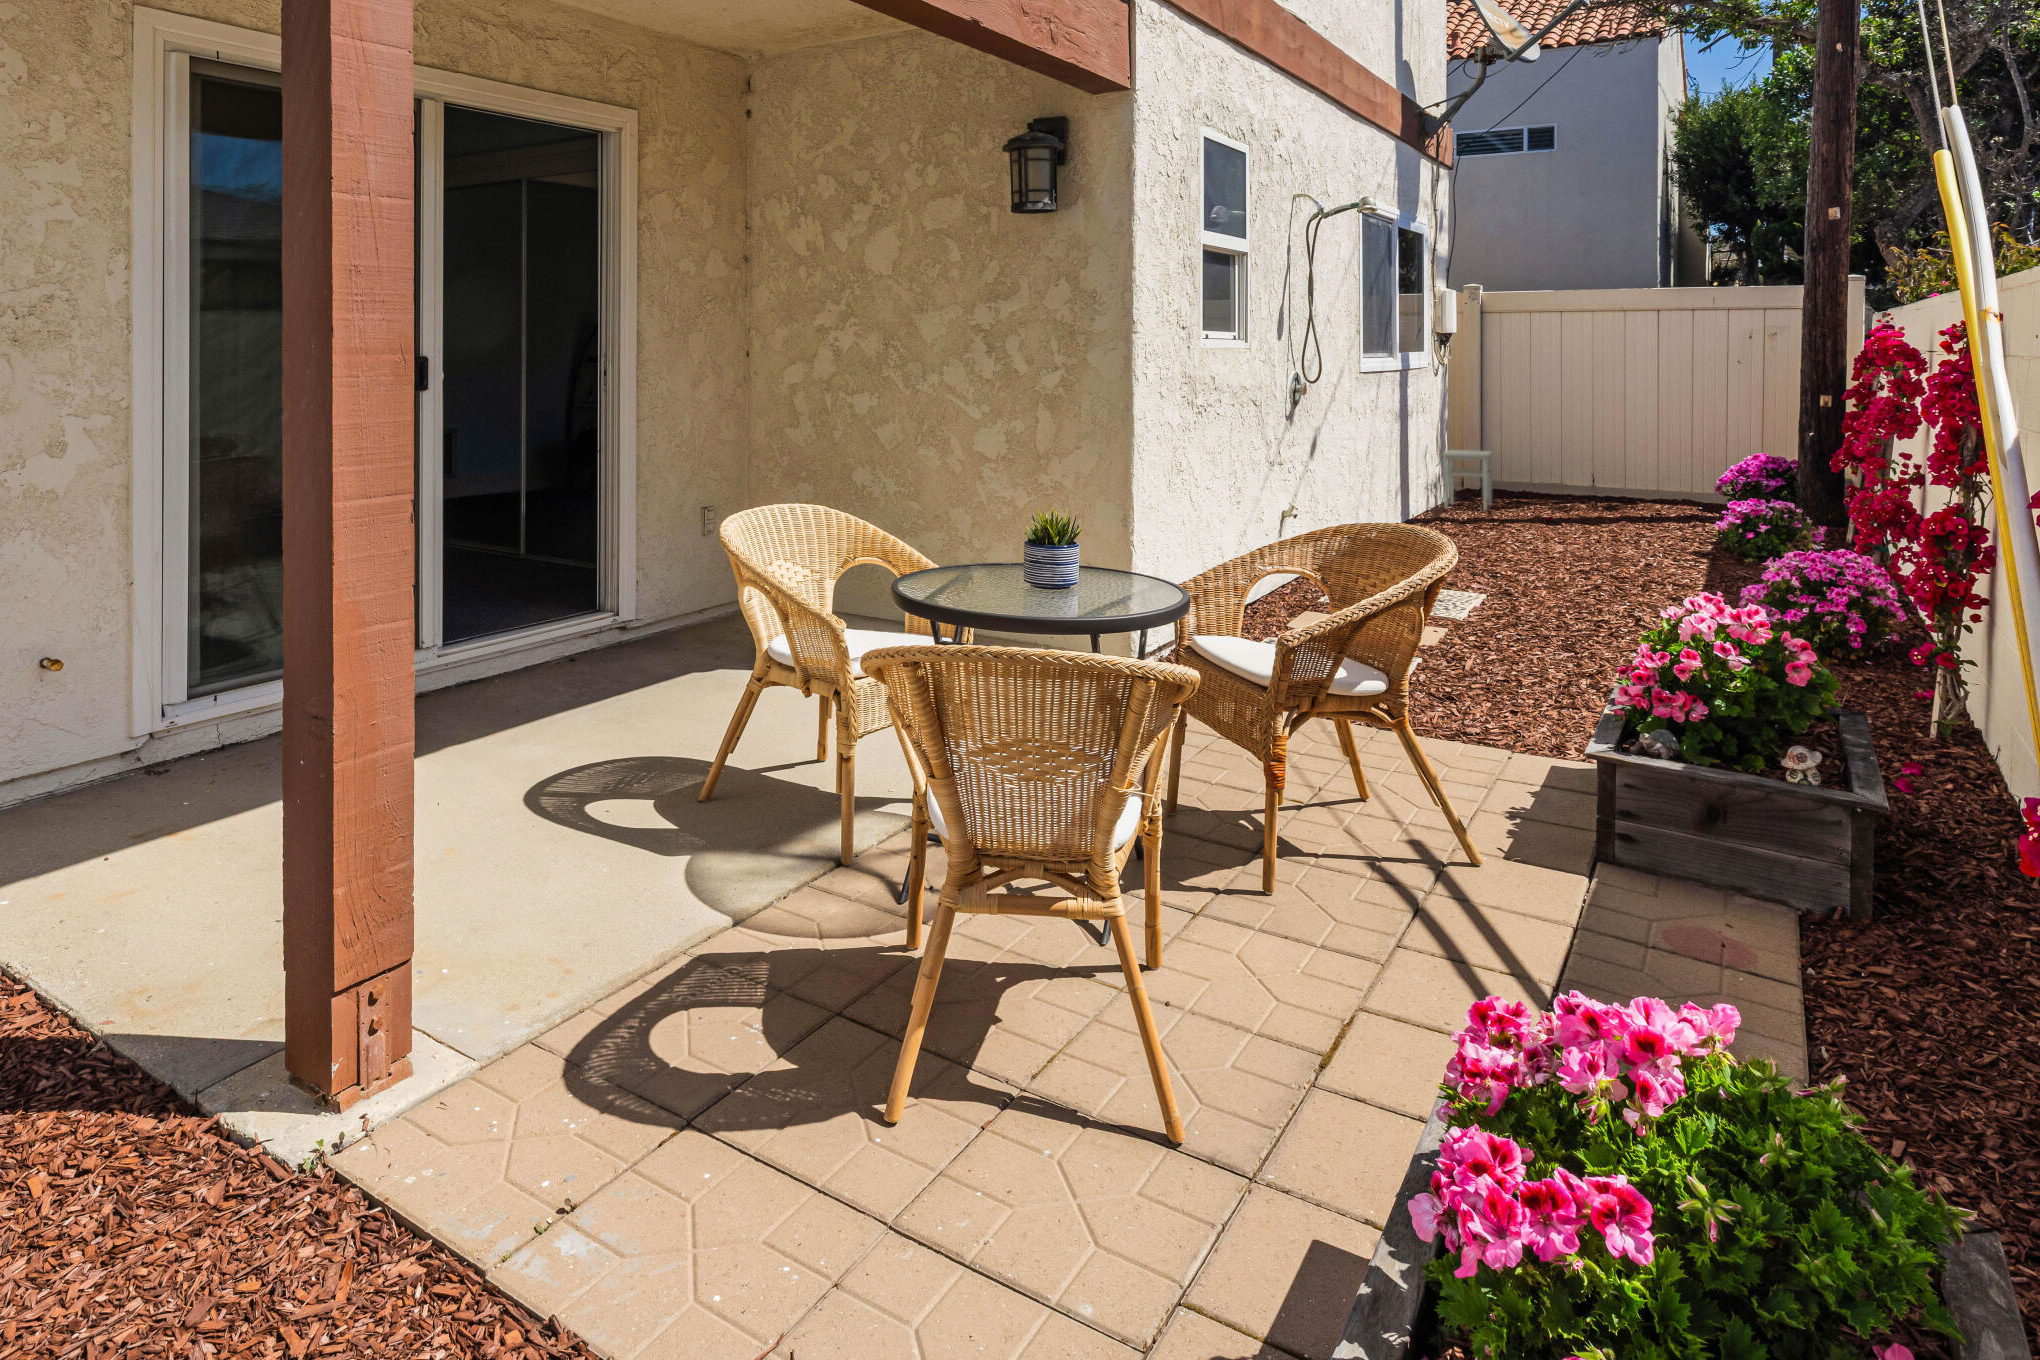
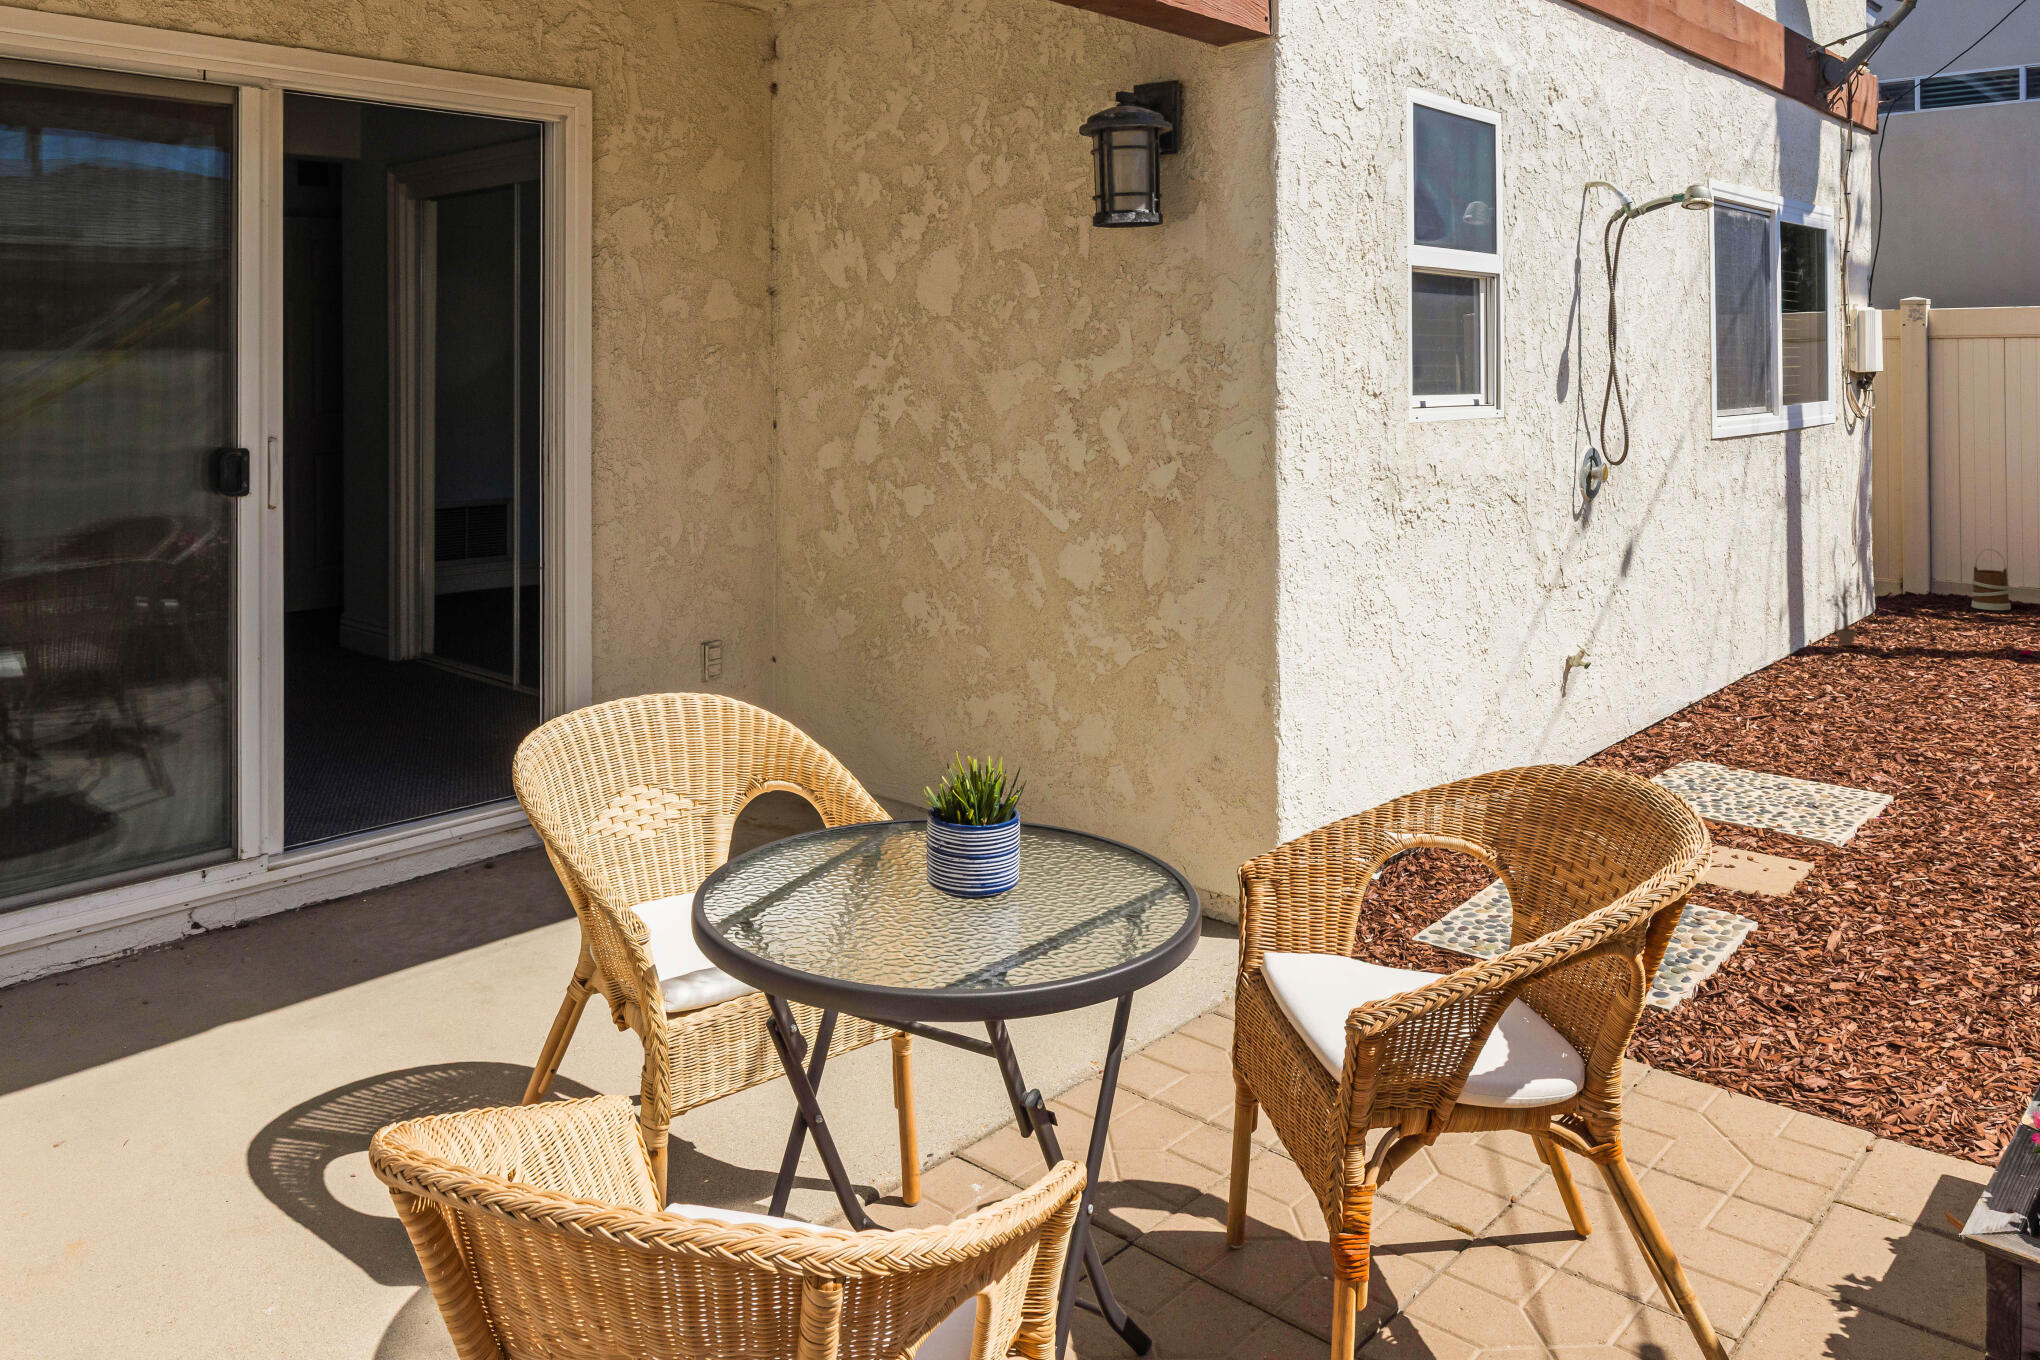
stool: present [1443,450,1493,510] -> none [1858,542,1939,634]
wooden bucket: none [1510,455,1535,496] -> present [1971,549,2011,610]

